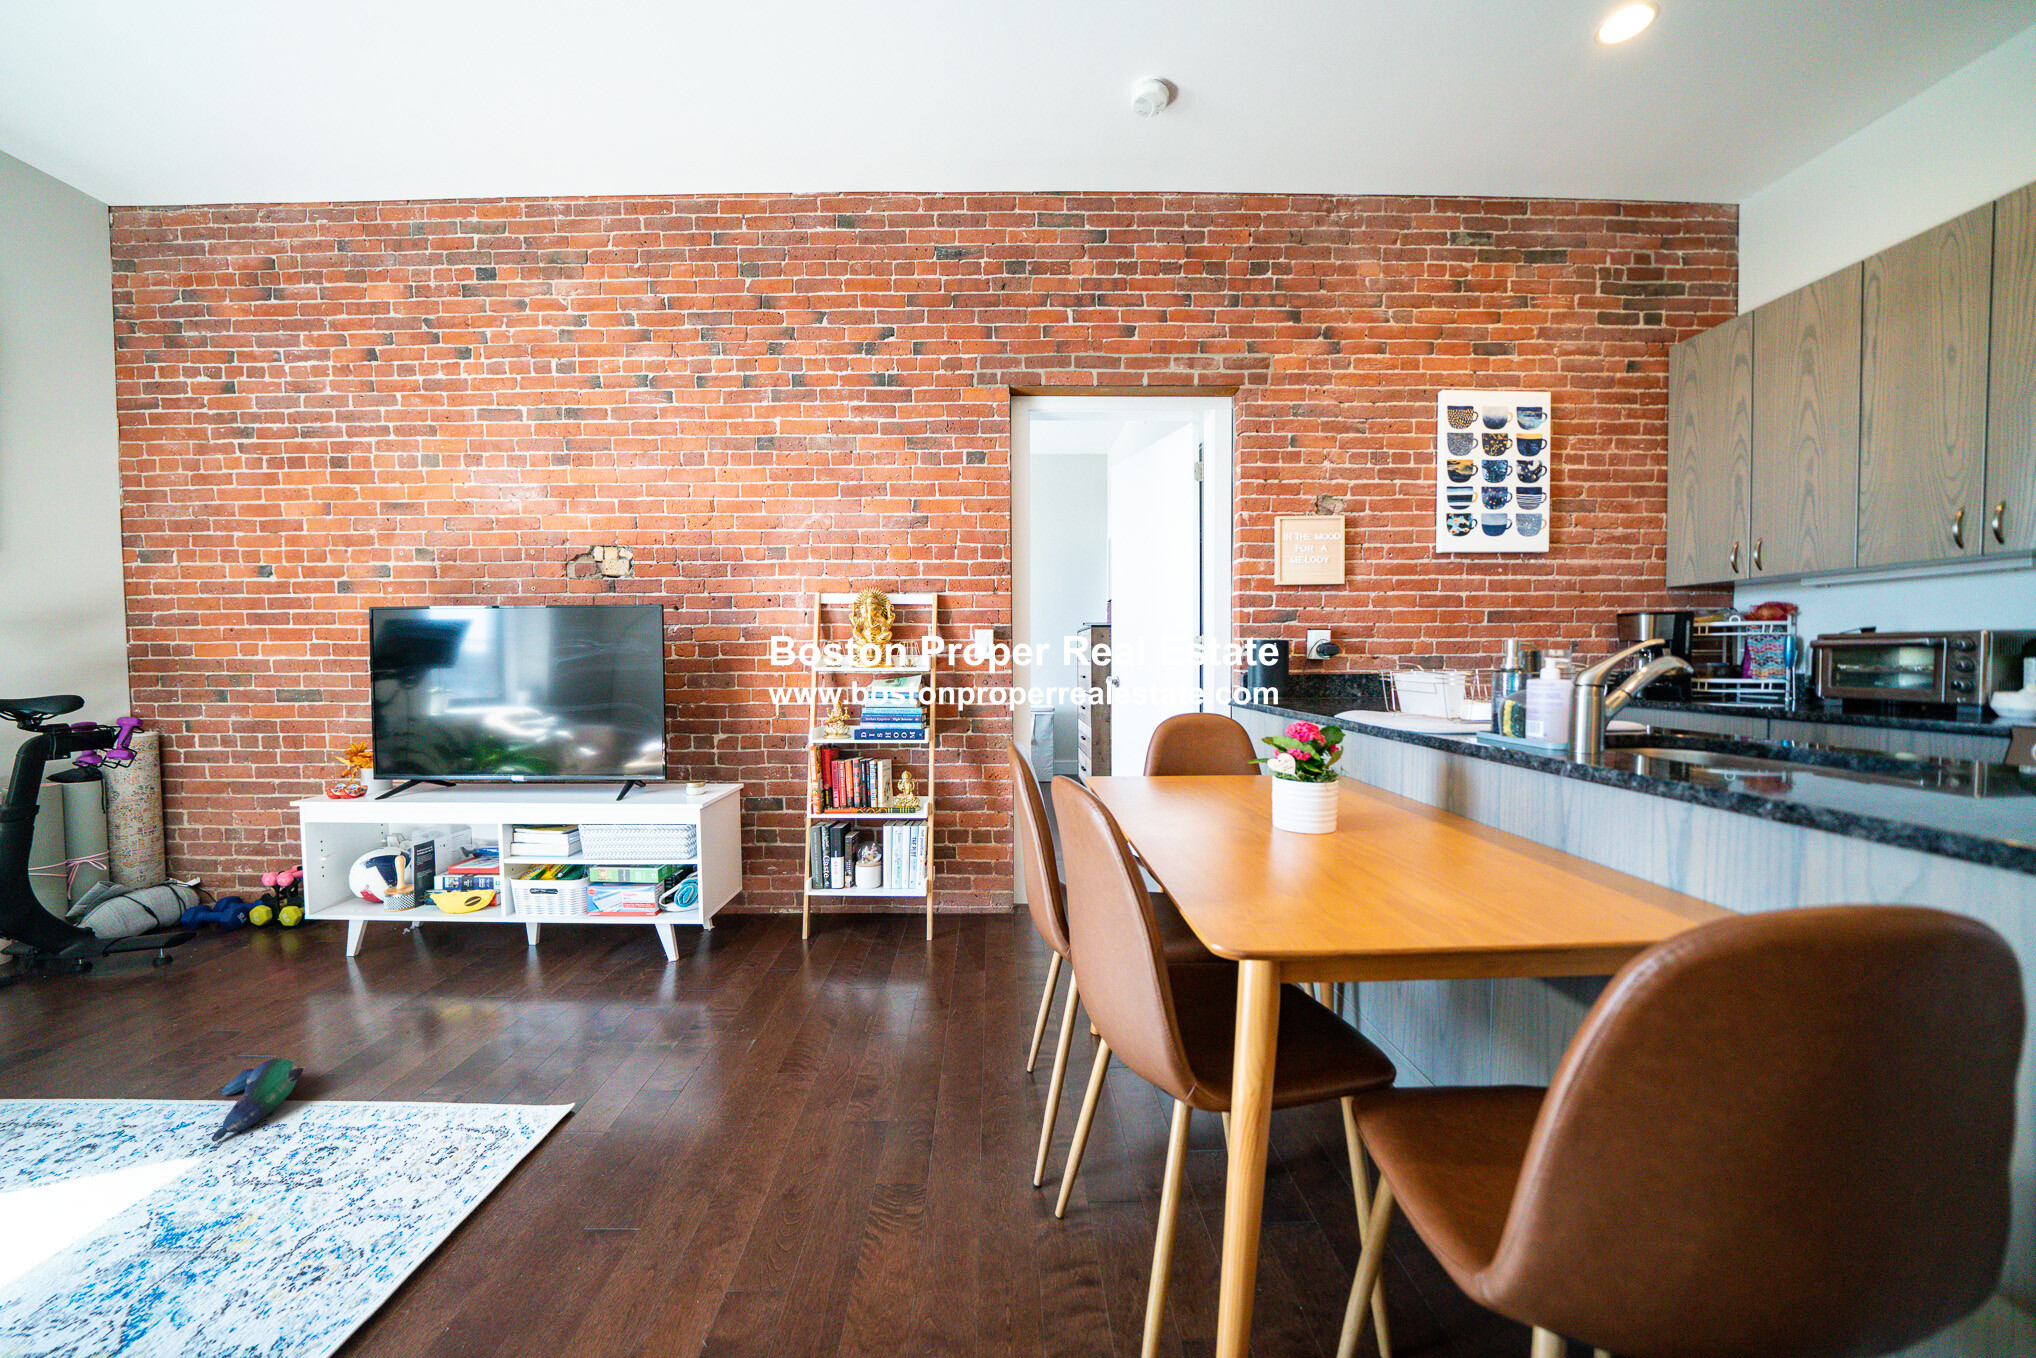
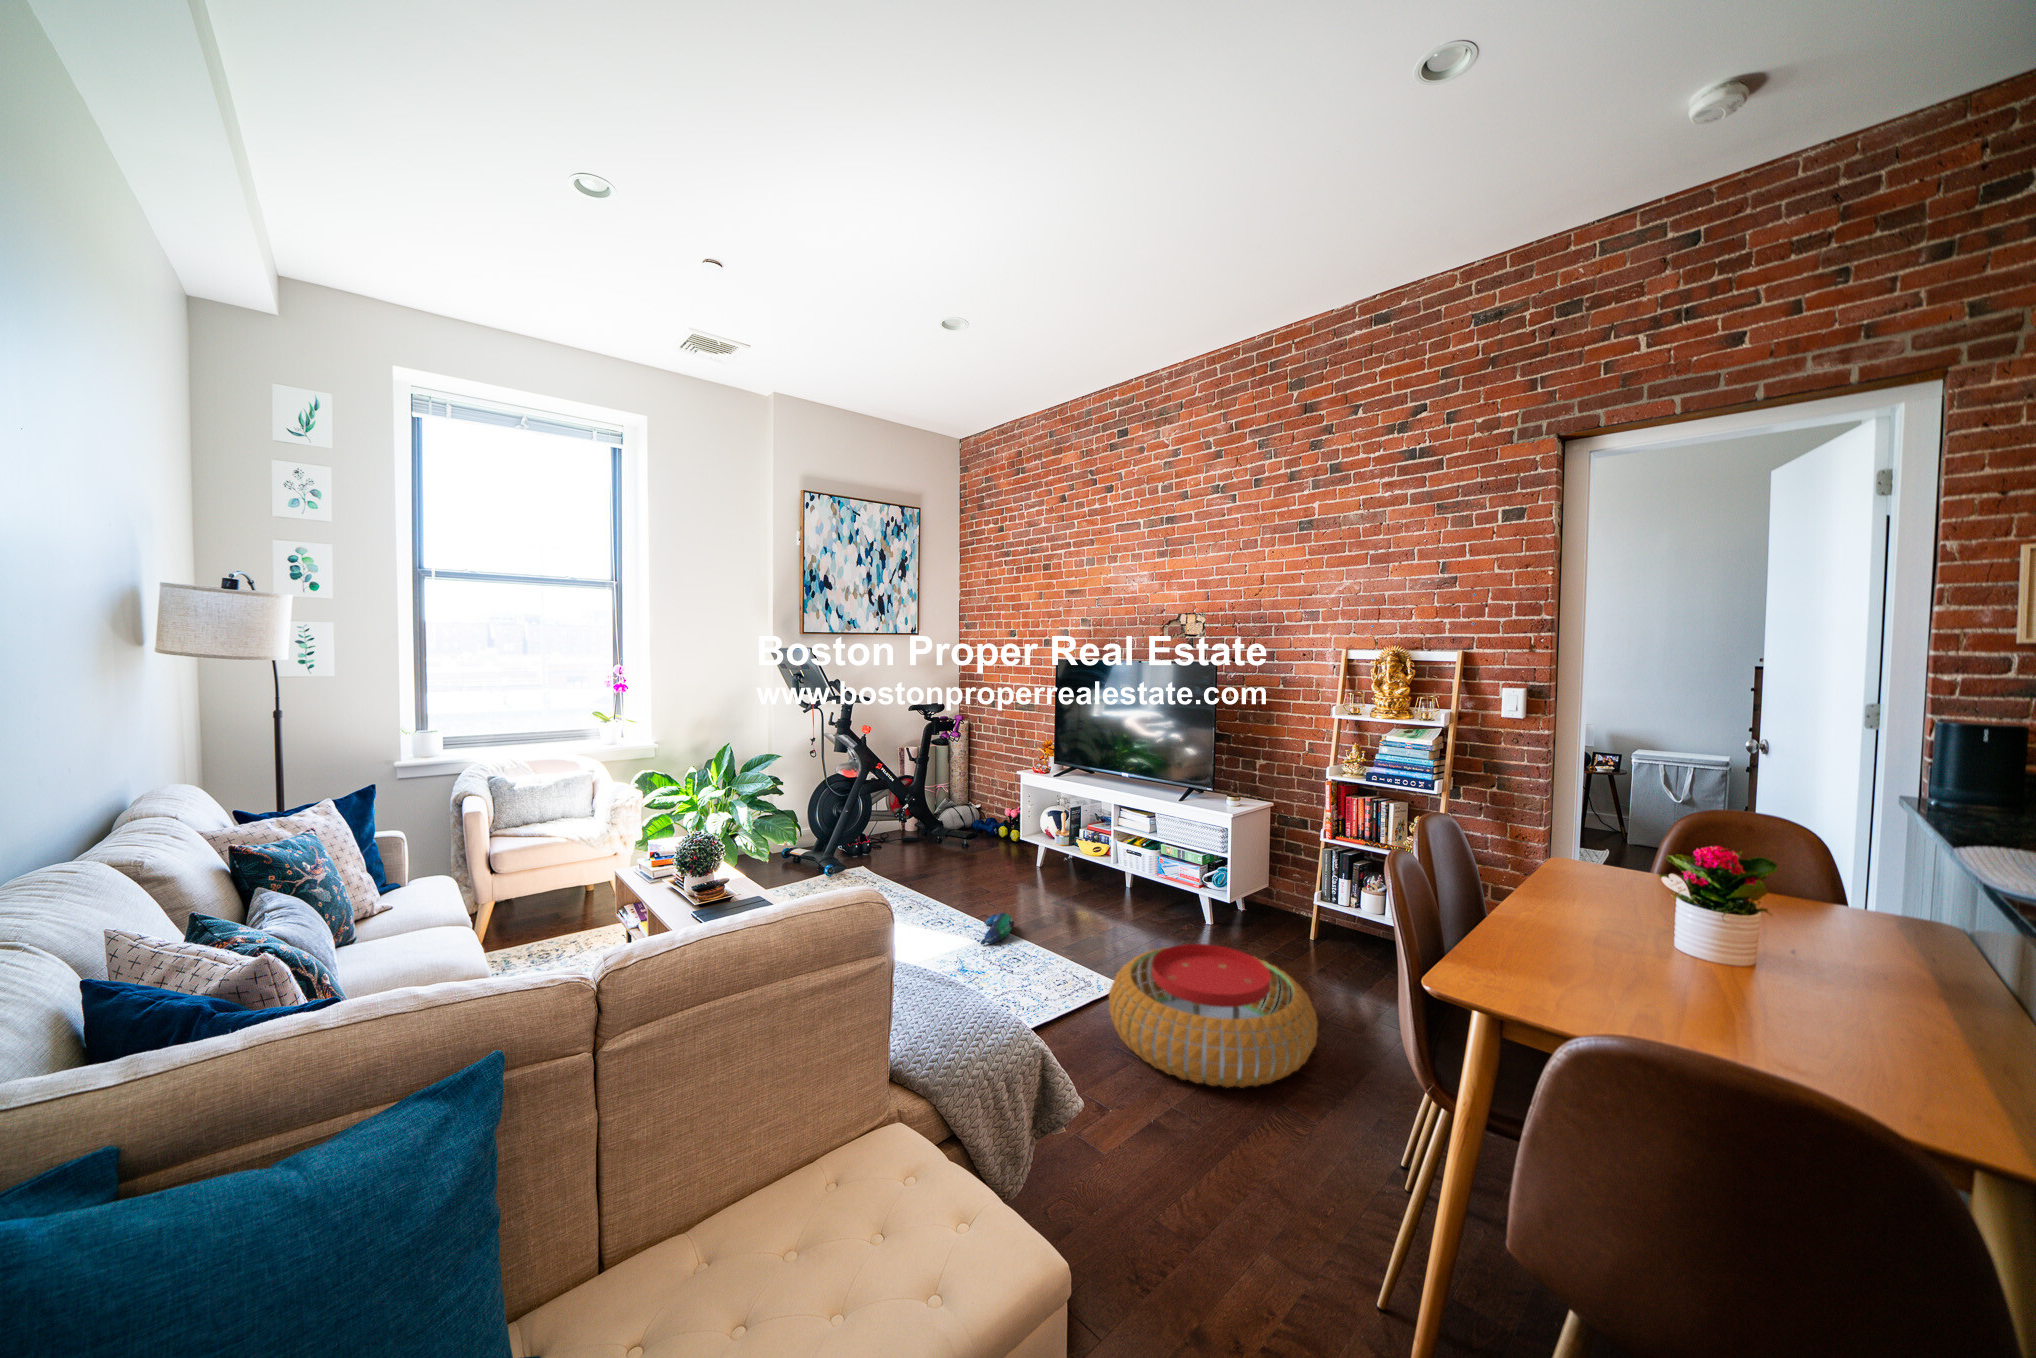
pouf: none [540,982,862,1217] -> present [1109,944,1318,1088]

